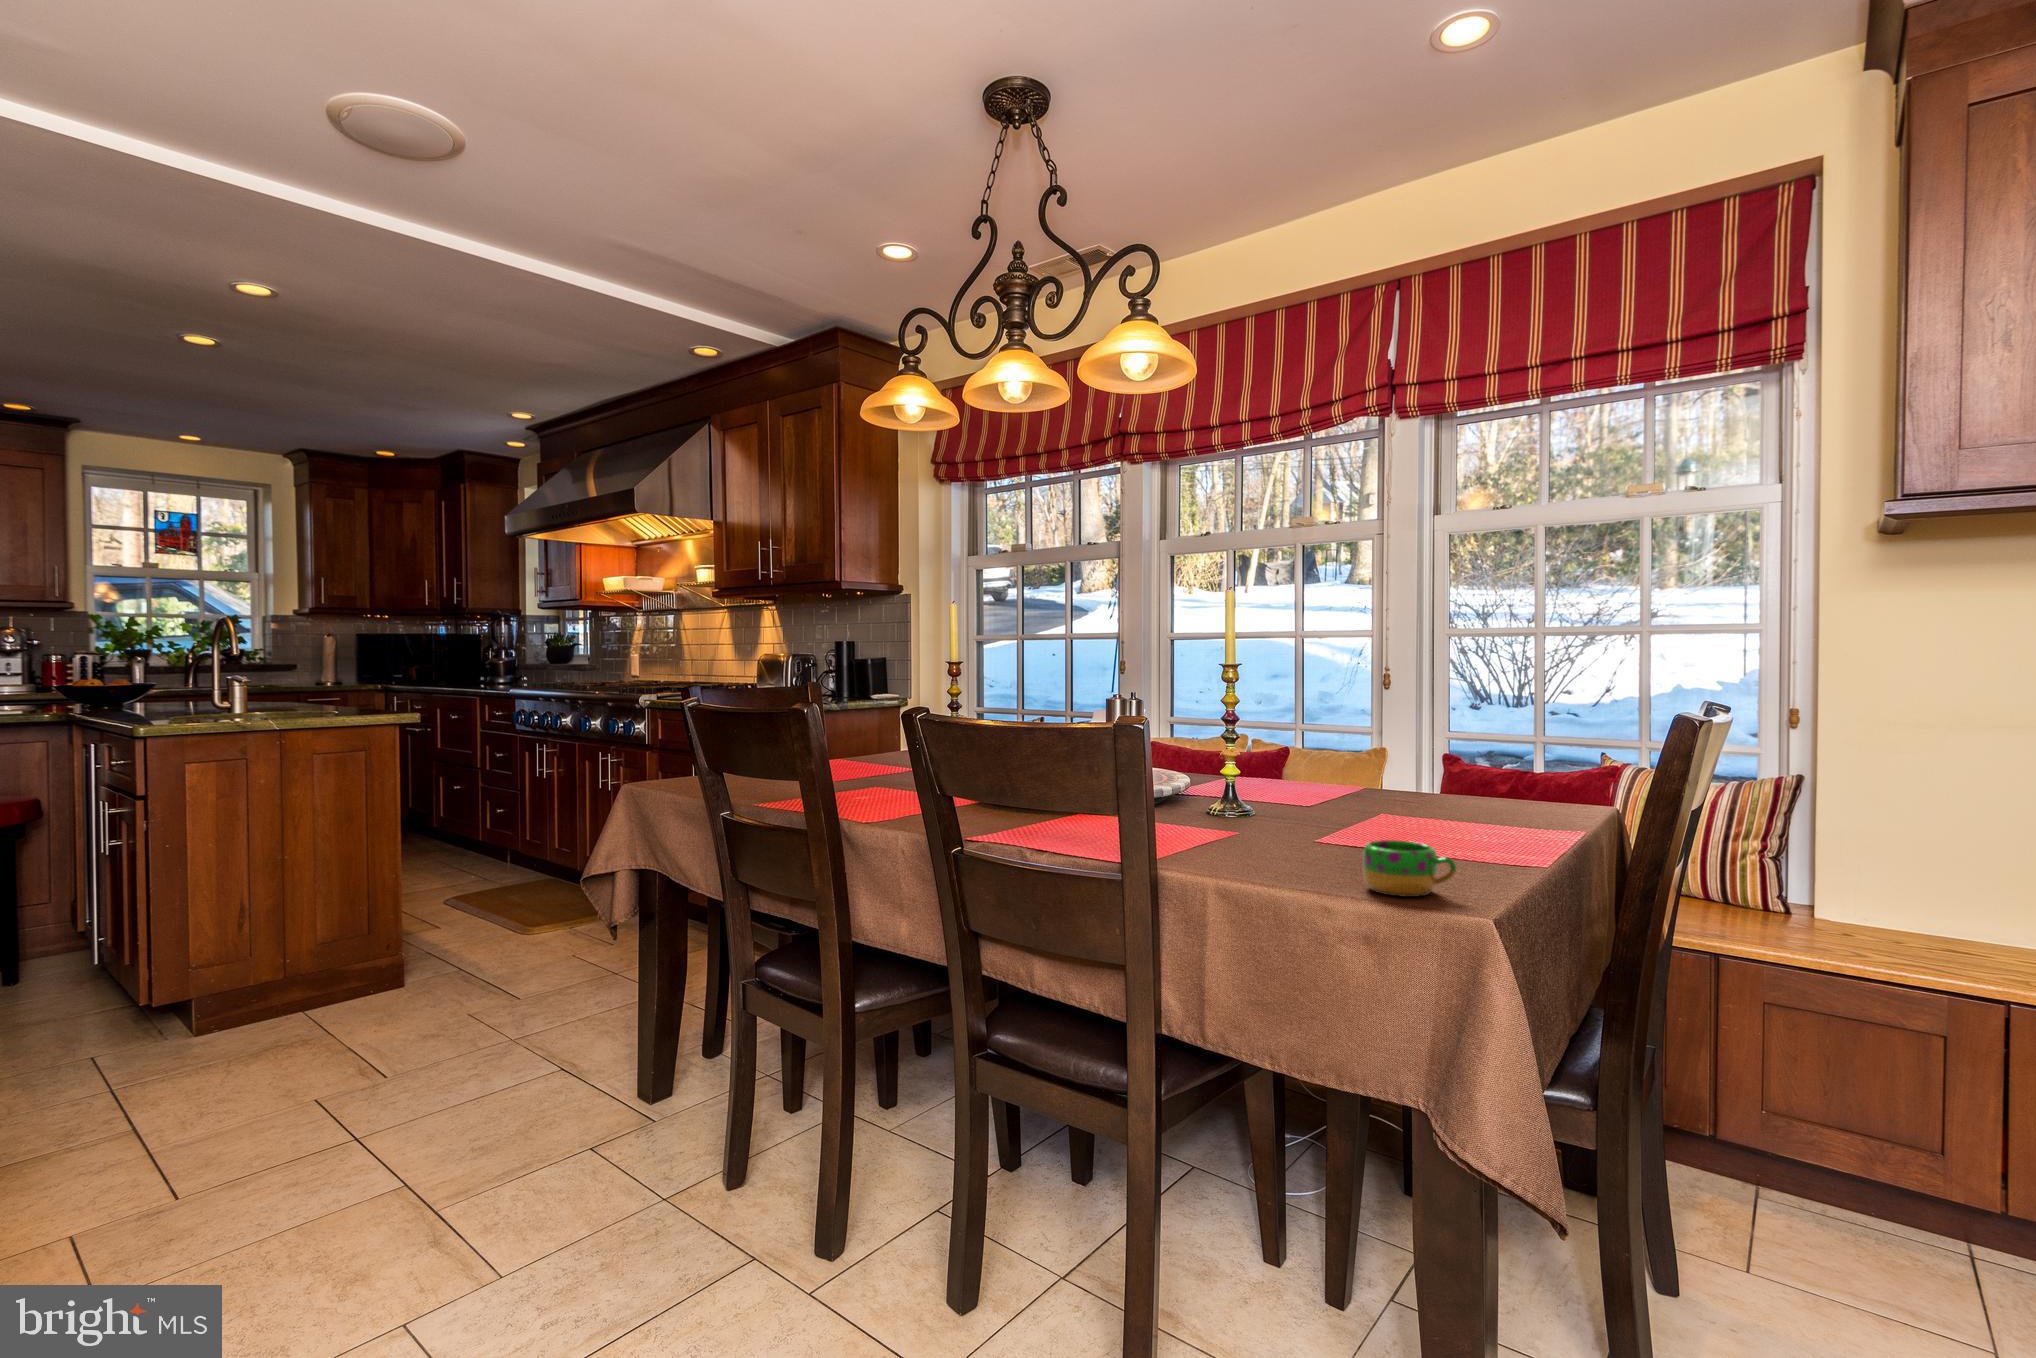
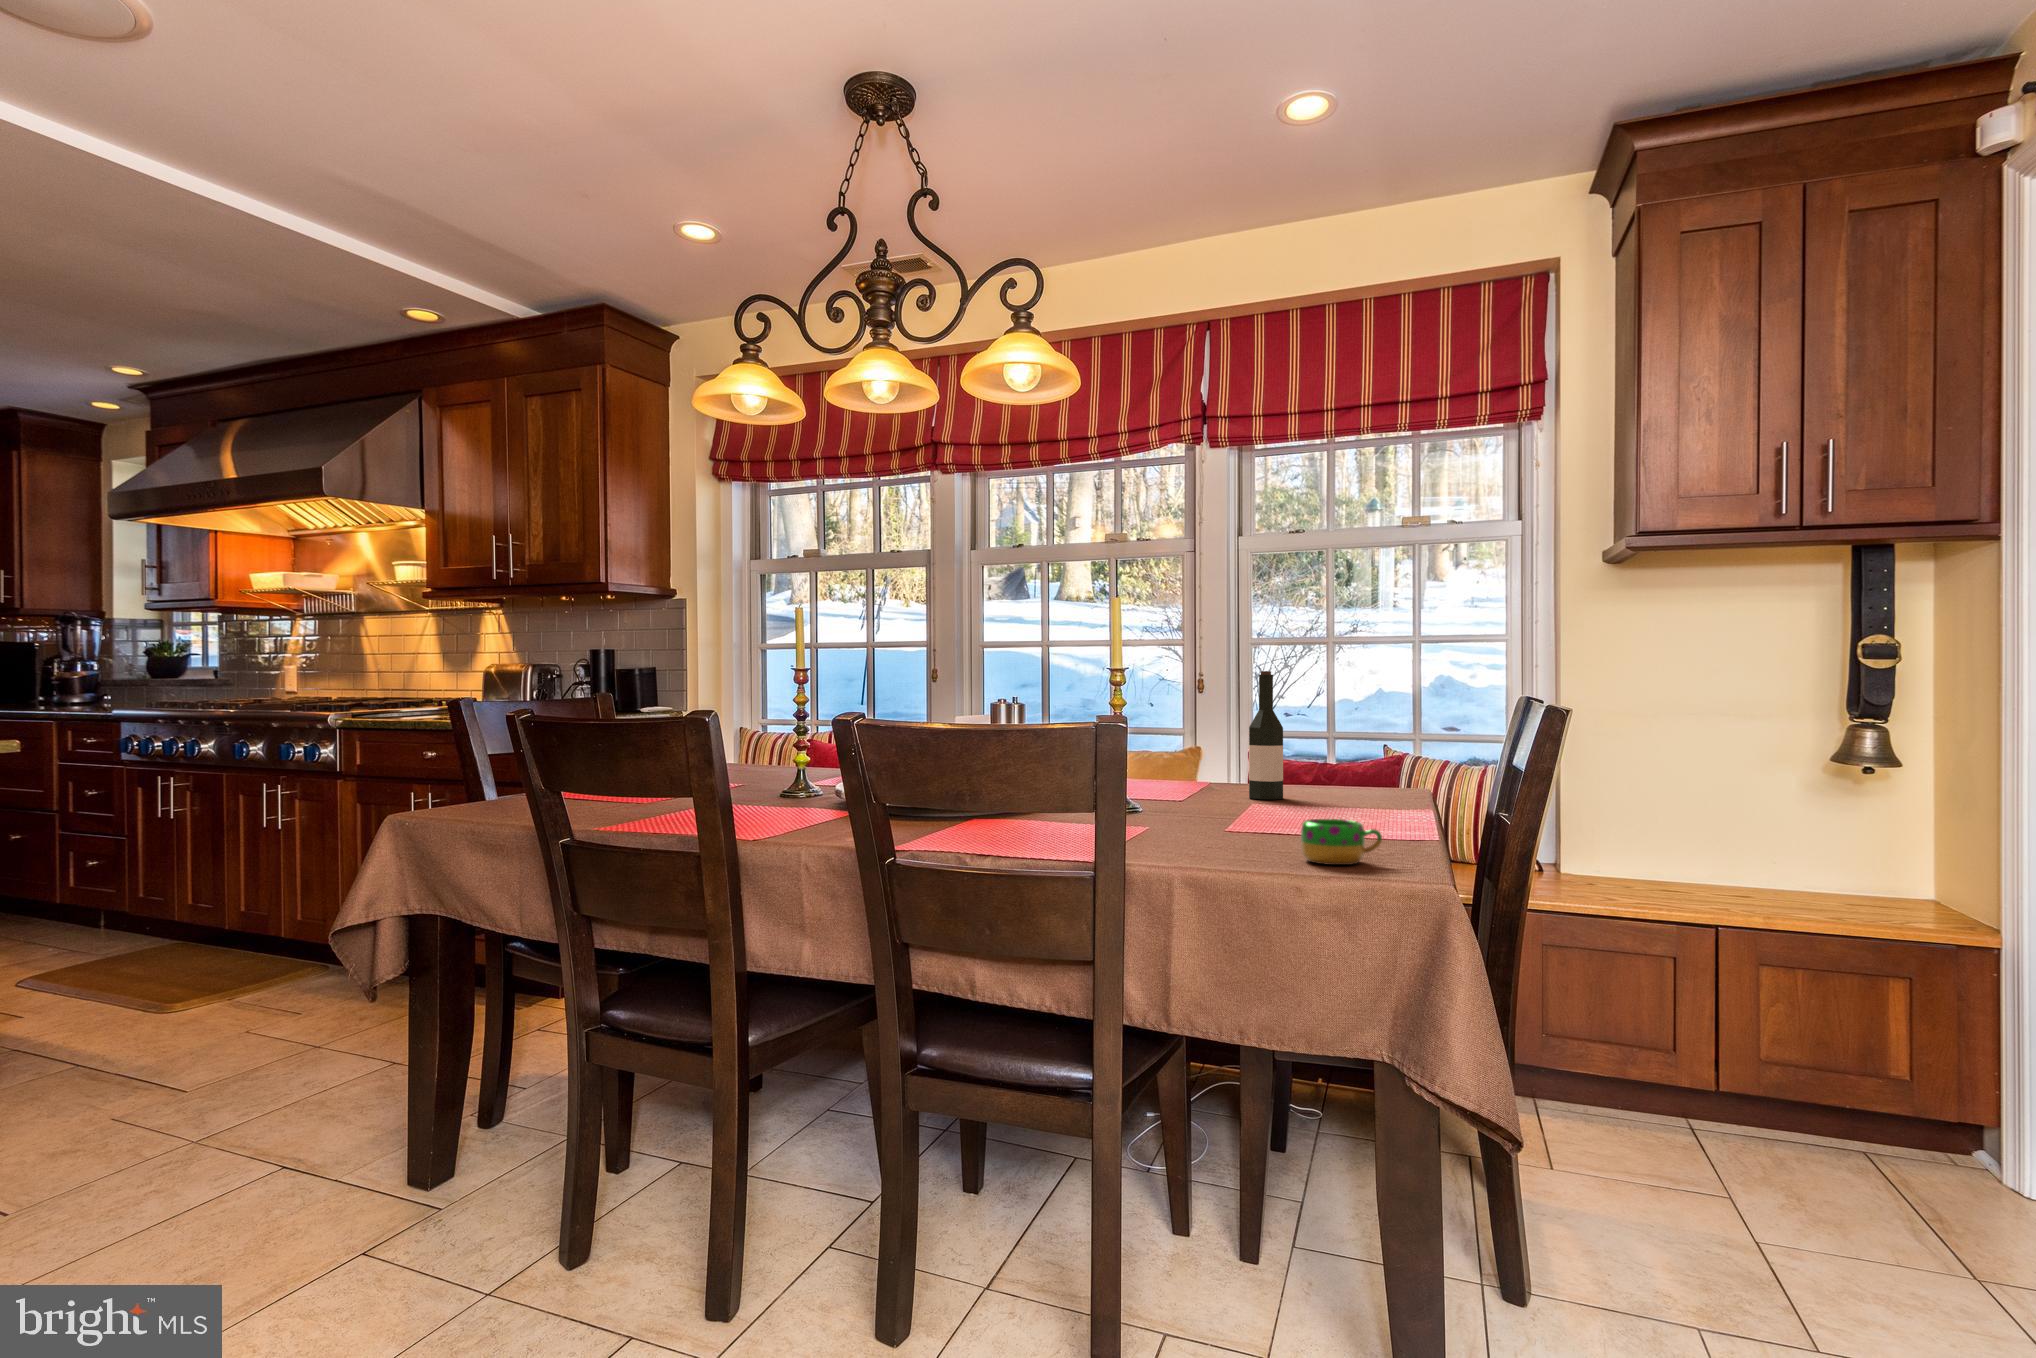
wine bottle: none [1396,662,1435,802] -> present [1249,671,1283,799]

